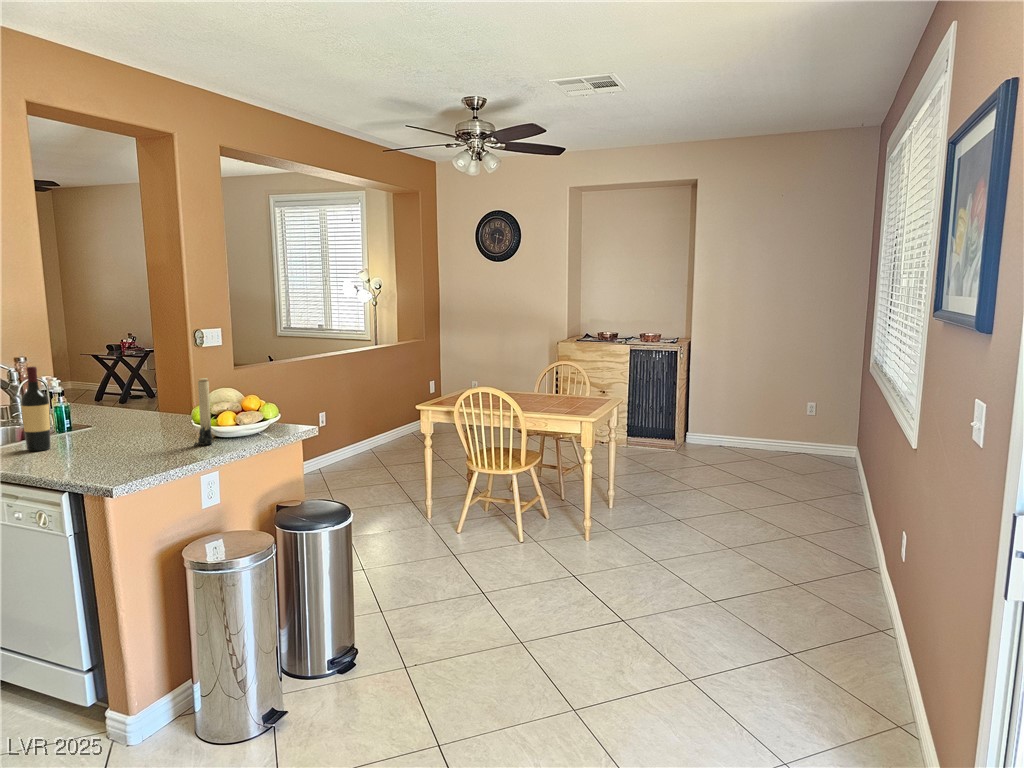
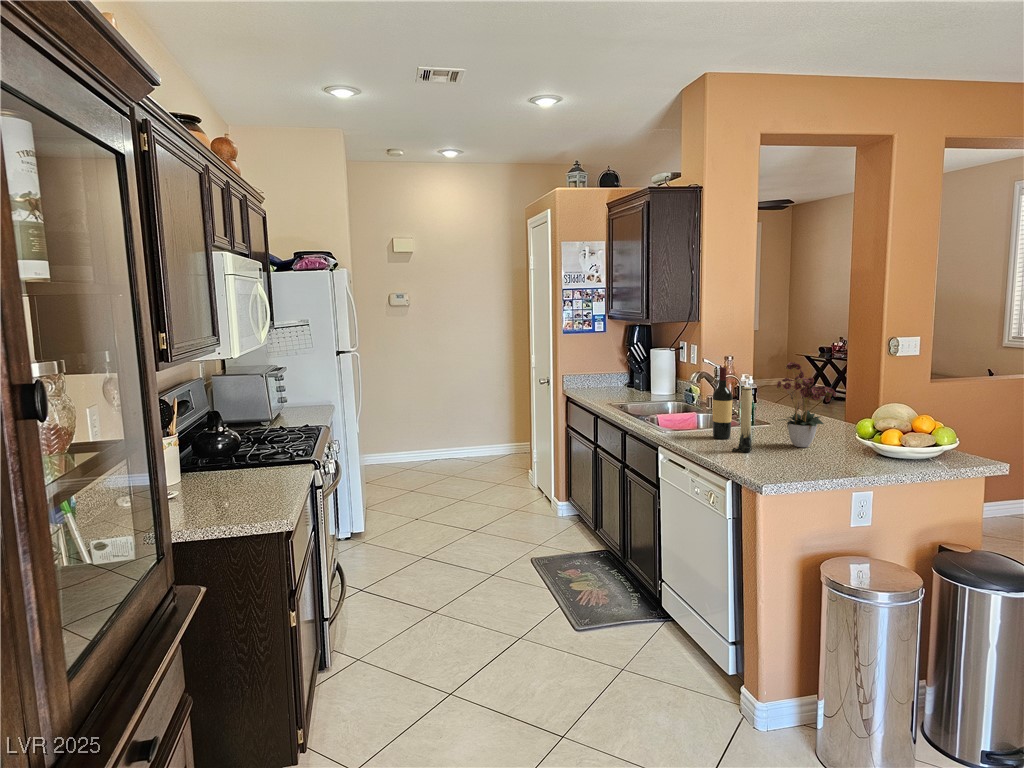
flower arrangement: none [99,351,173,444] -> present [777,362,837,447]
candle: present [194,378,213,446] -> present [732,387,752,452]

